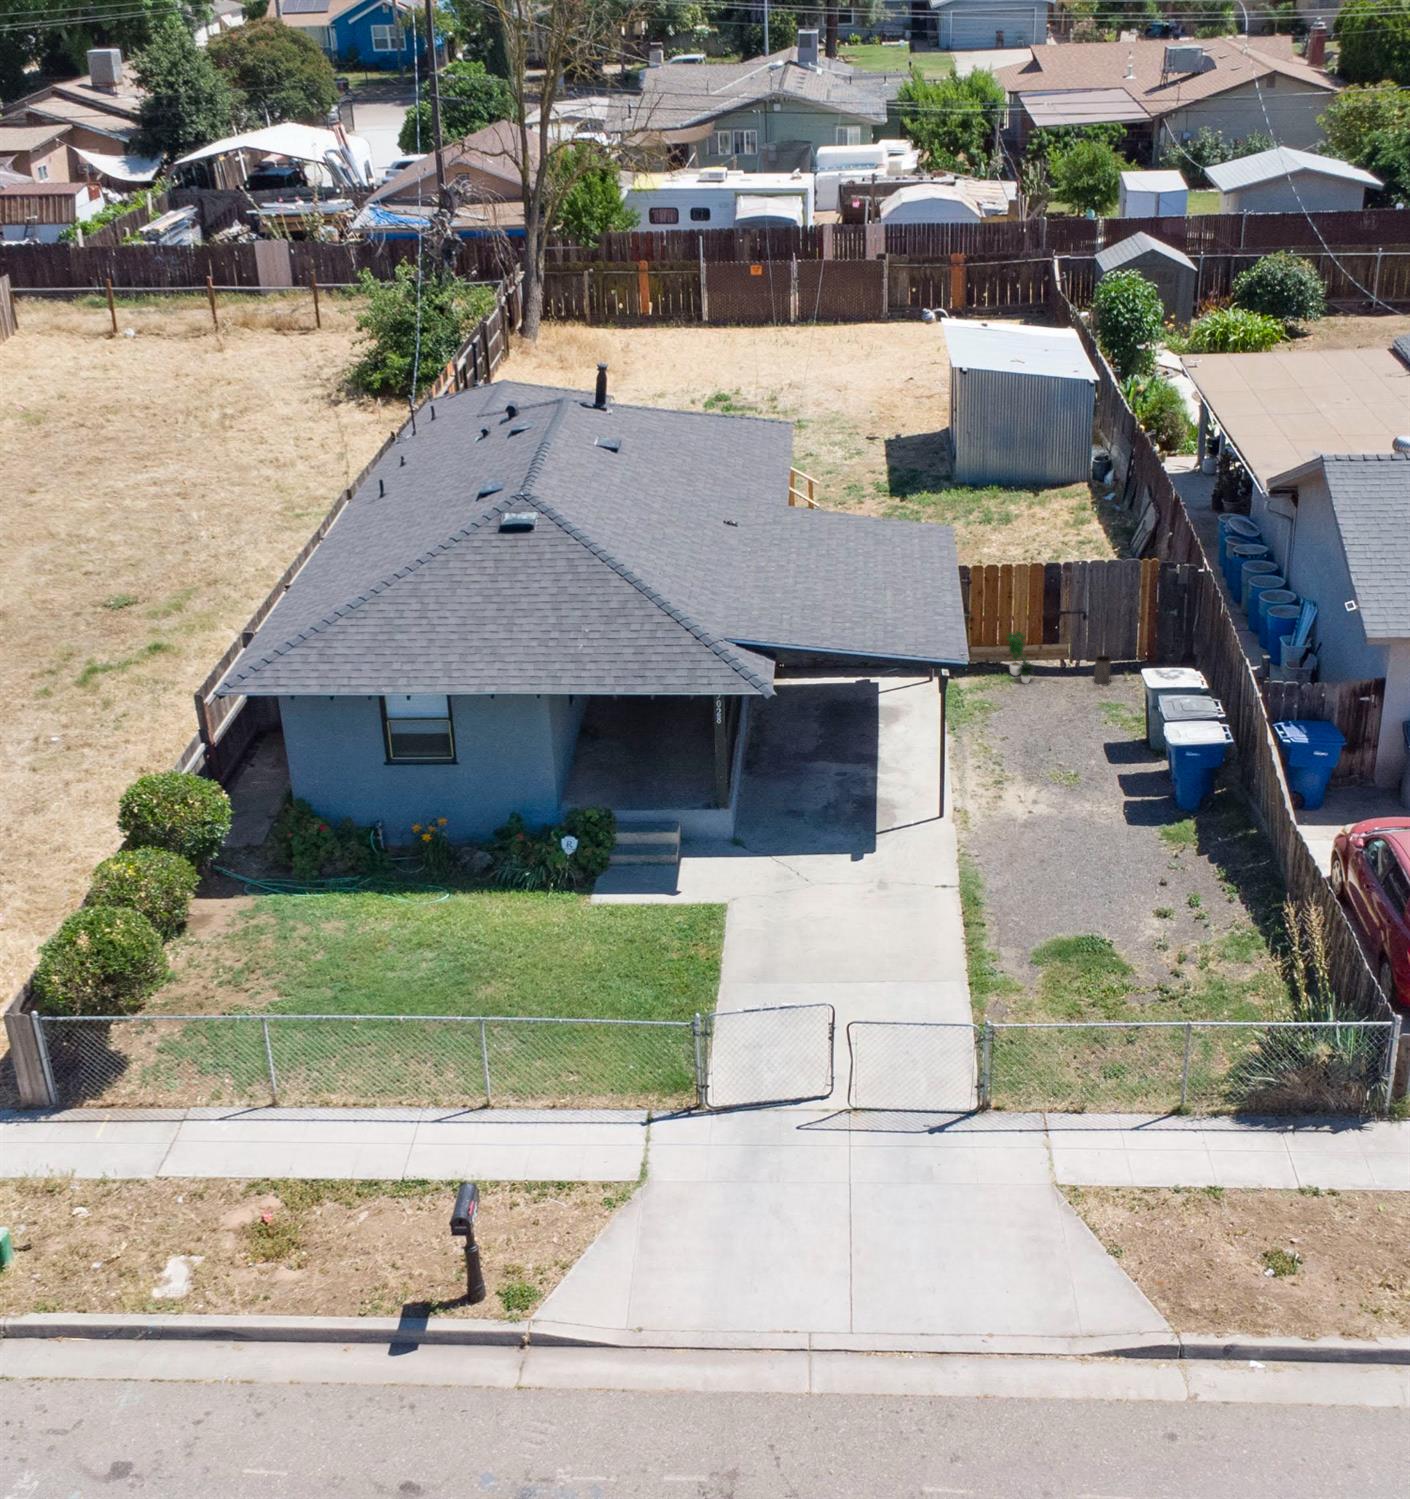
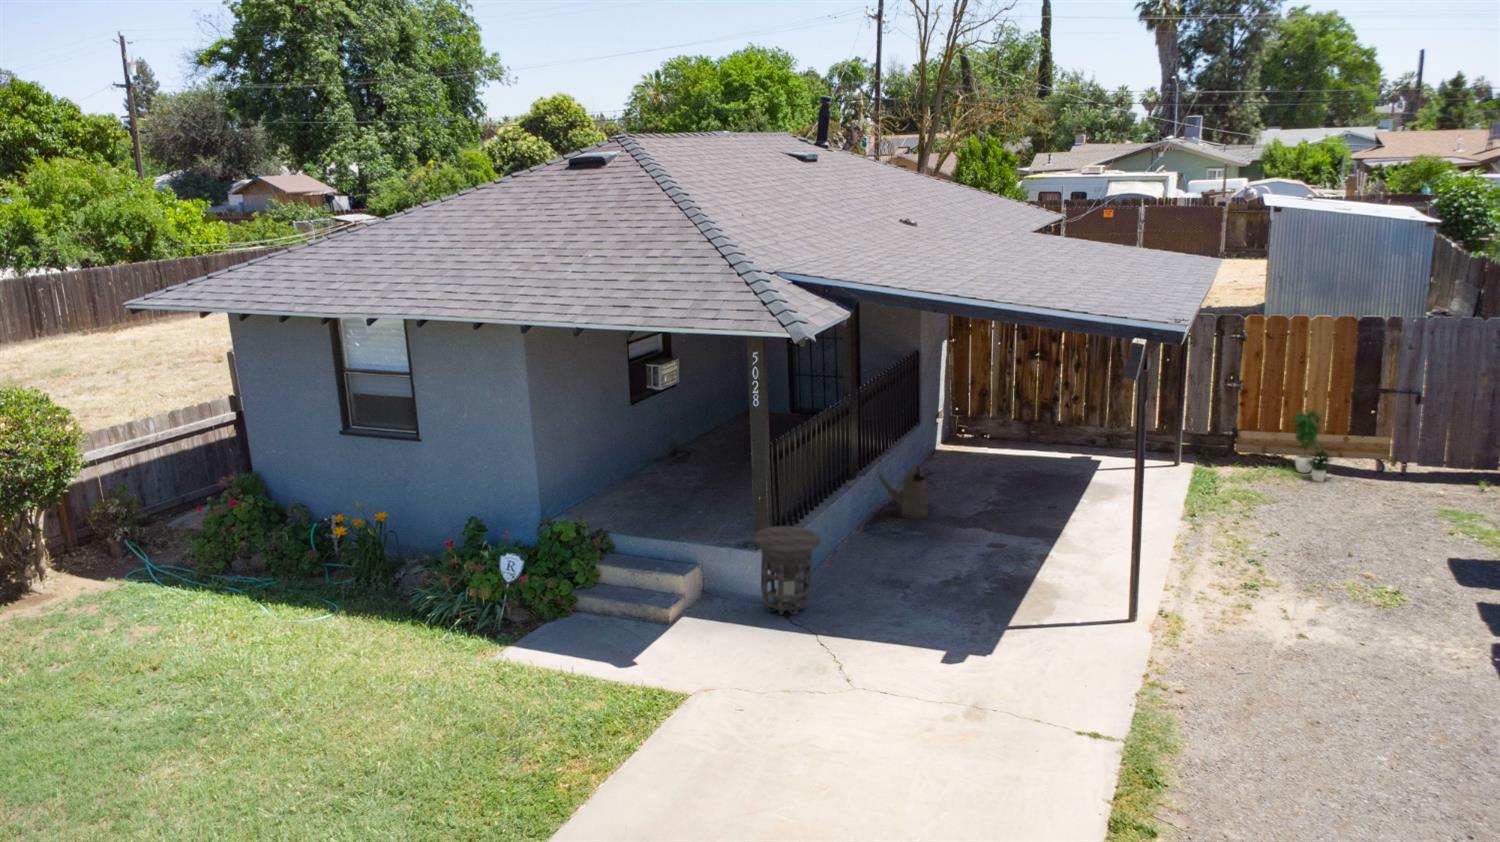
watering can: present [1093,646,1111,686] -> present [878,464,936,519]
side table: none [723,791,765,847] -> present [754,526,821,615]

